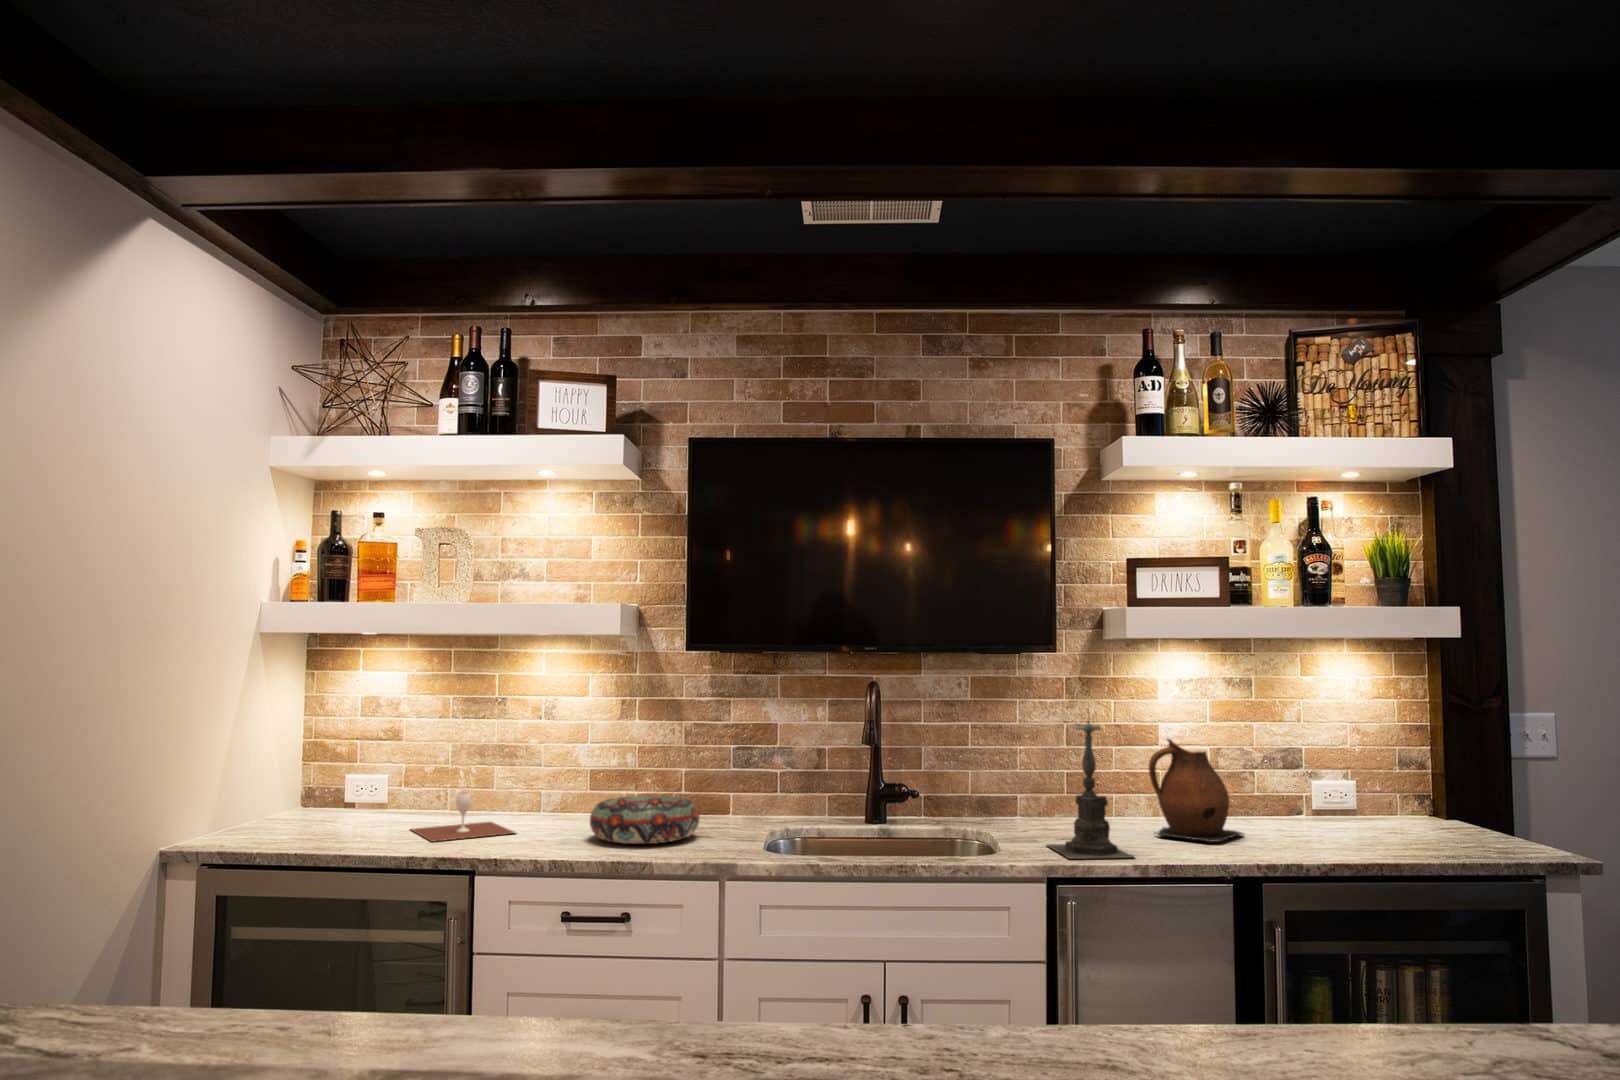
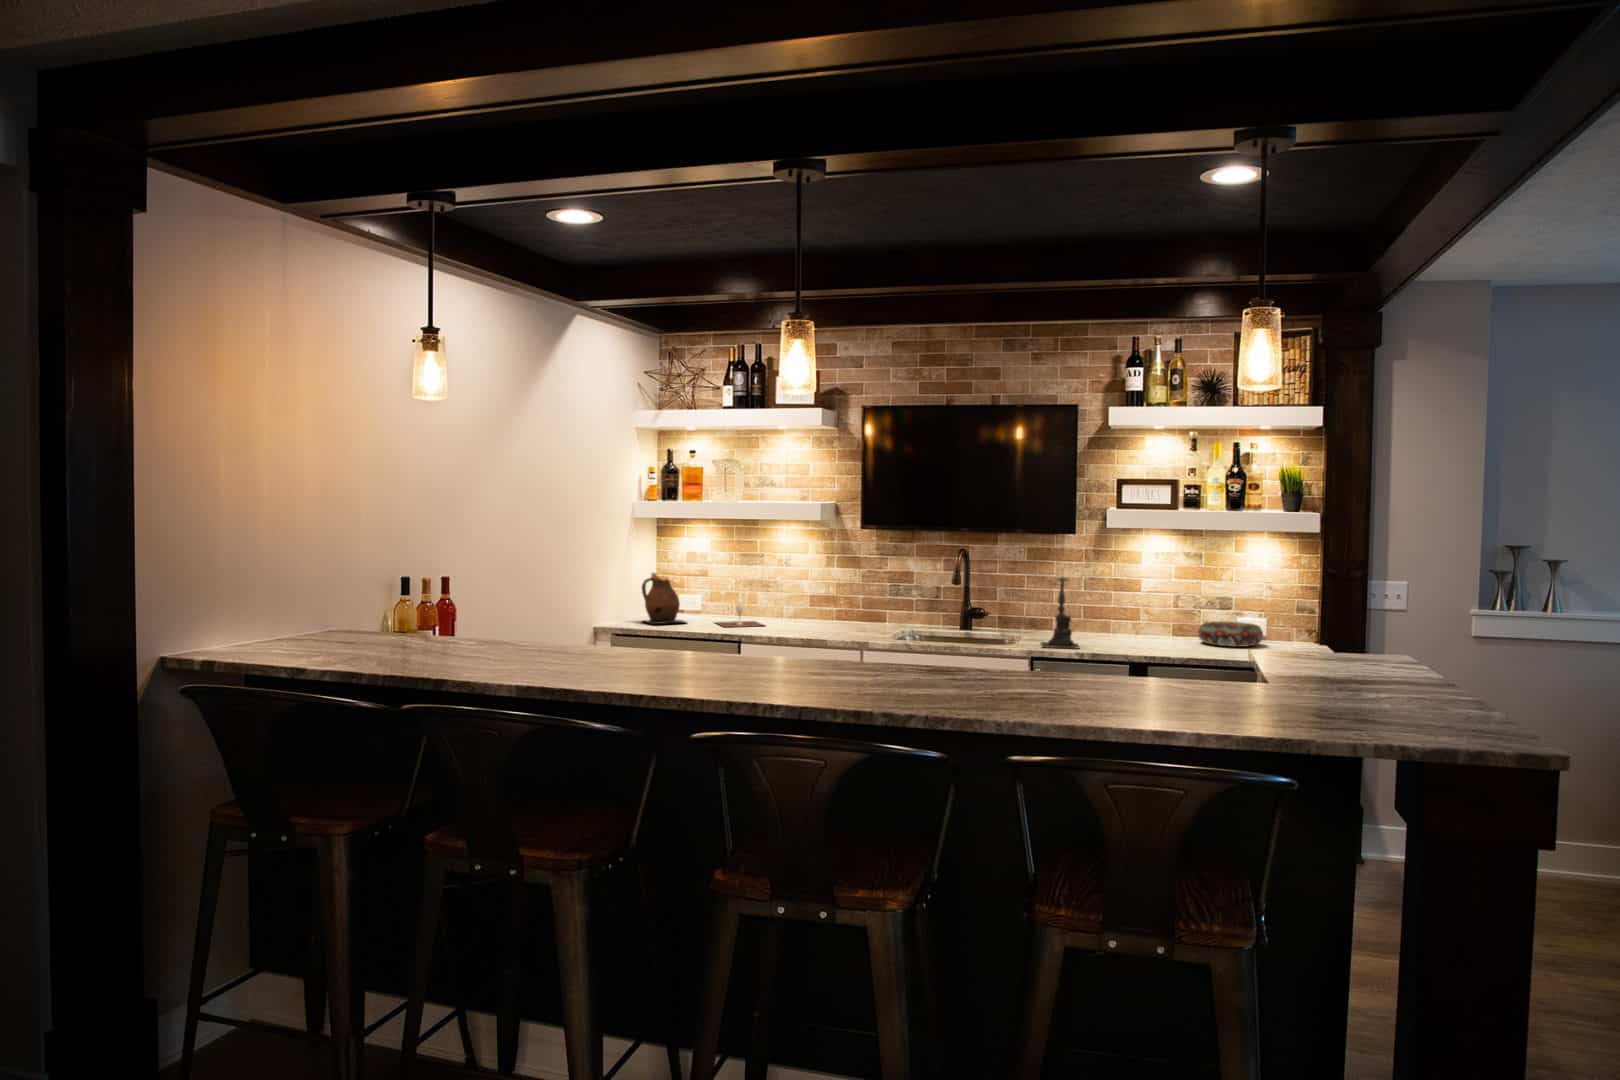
ceramic pitcher: present [1149,739,1244,842] -> present [642,573,688,624]
decorative bowl: present [590,796,699,844] -> present [1198,621,1263,647]

